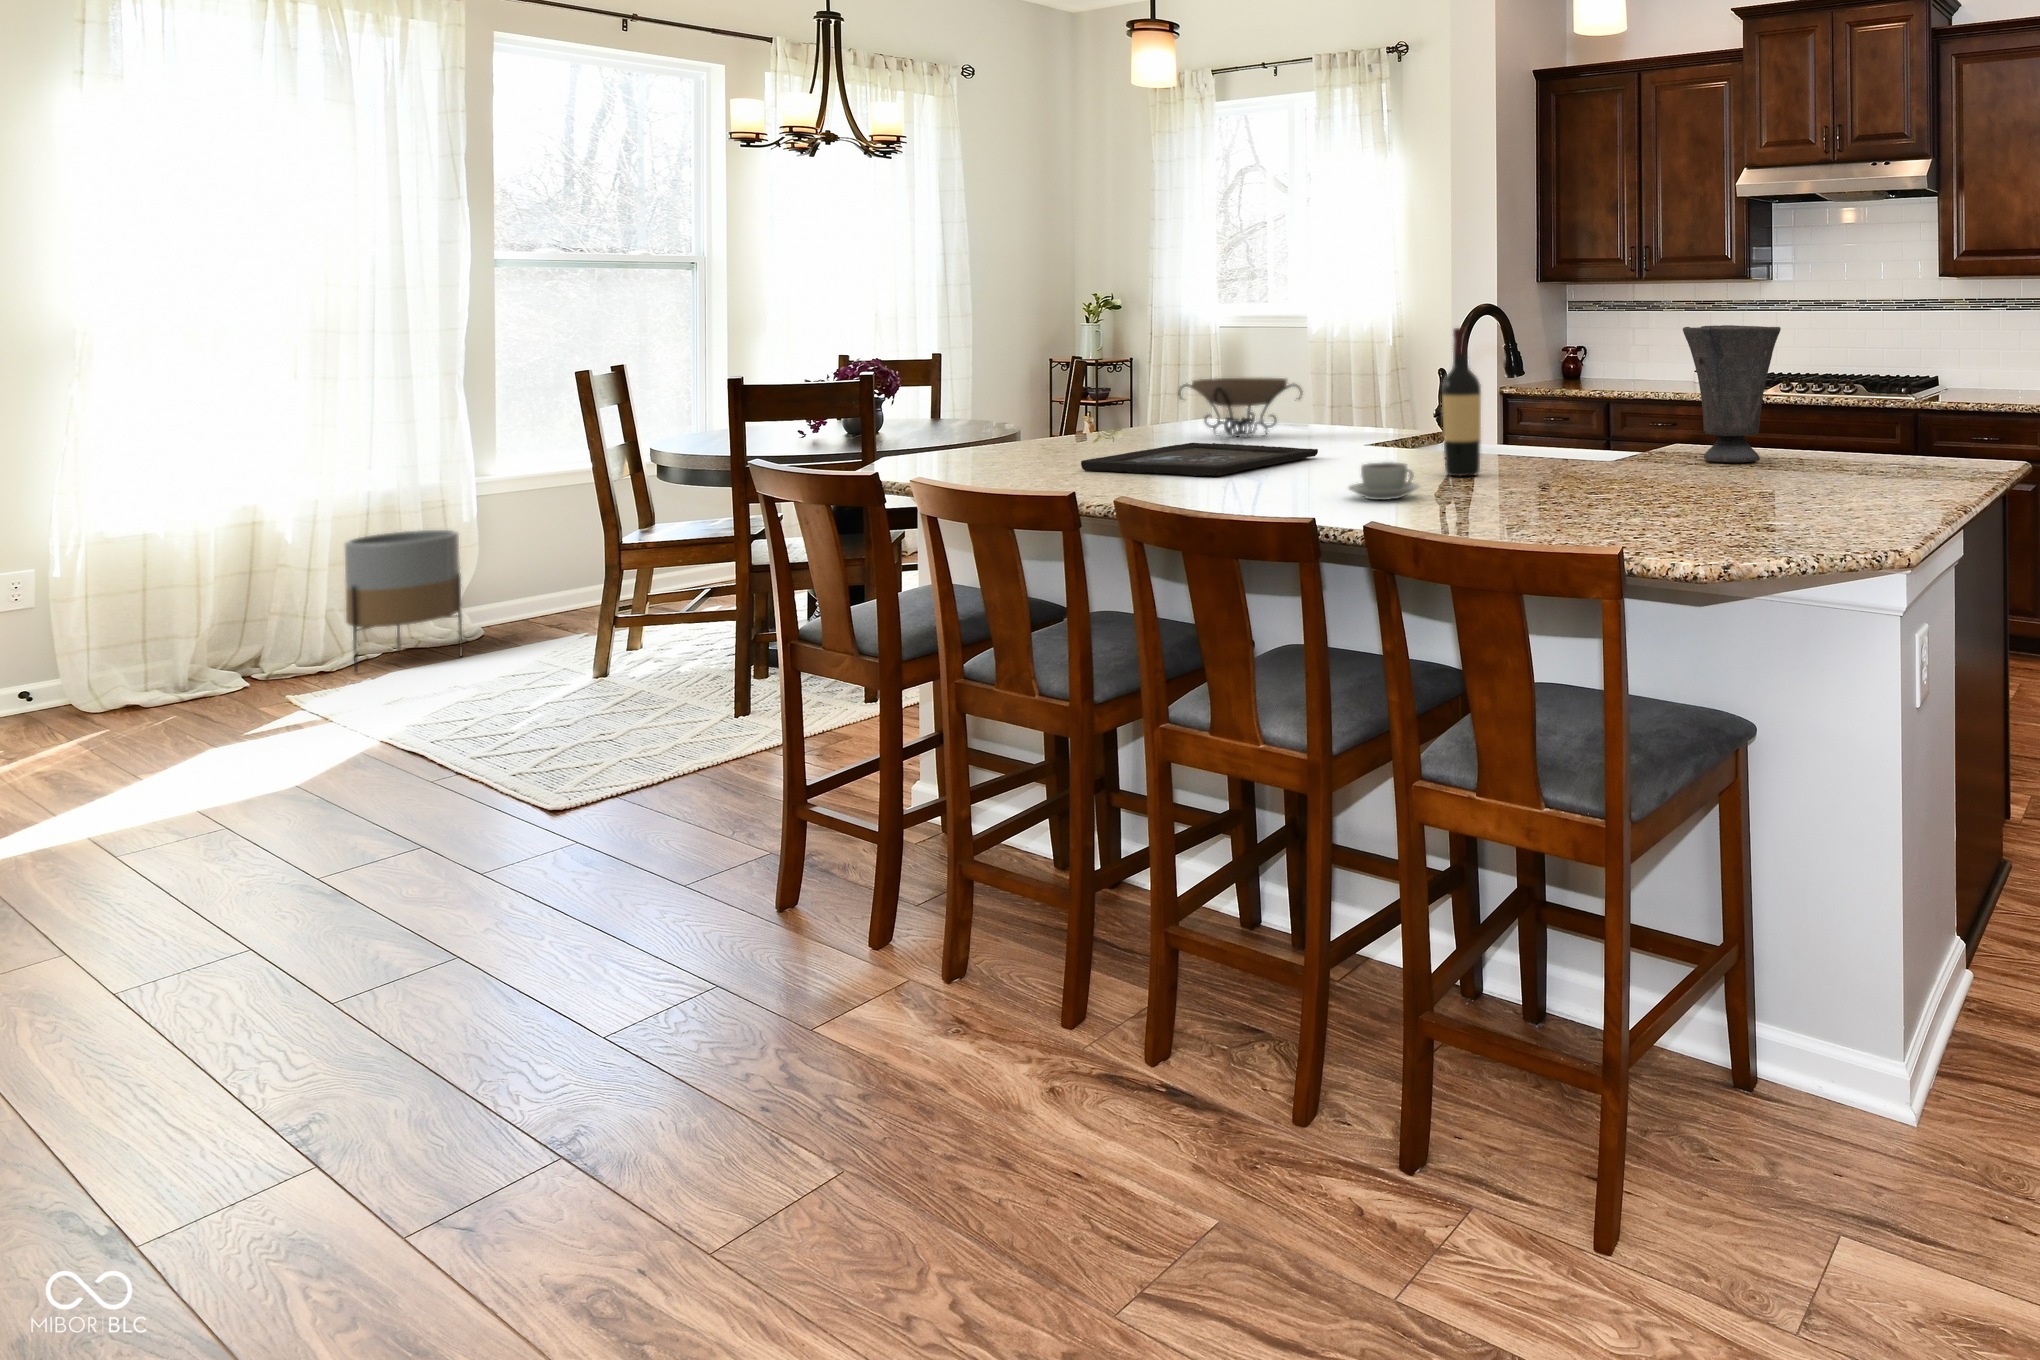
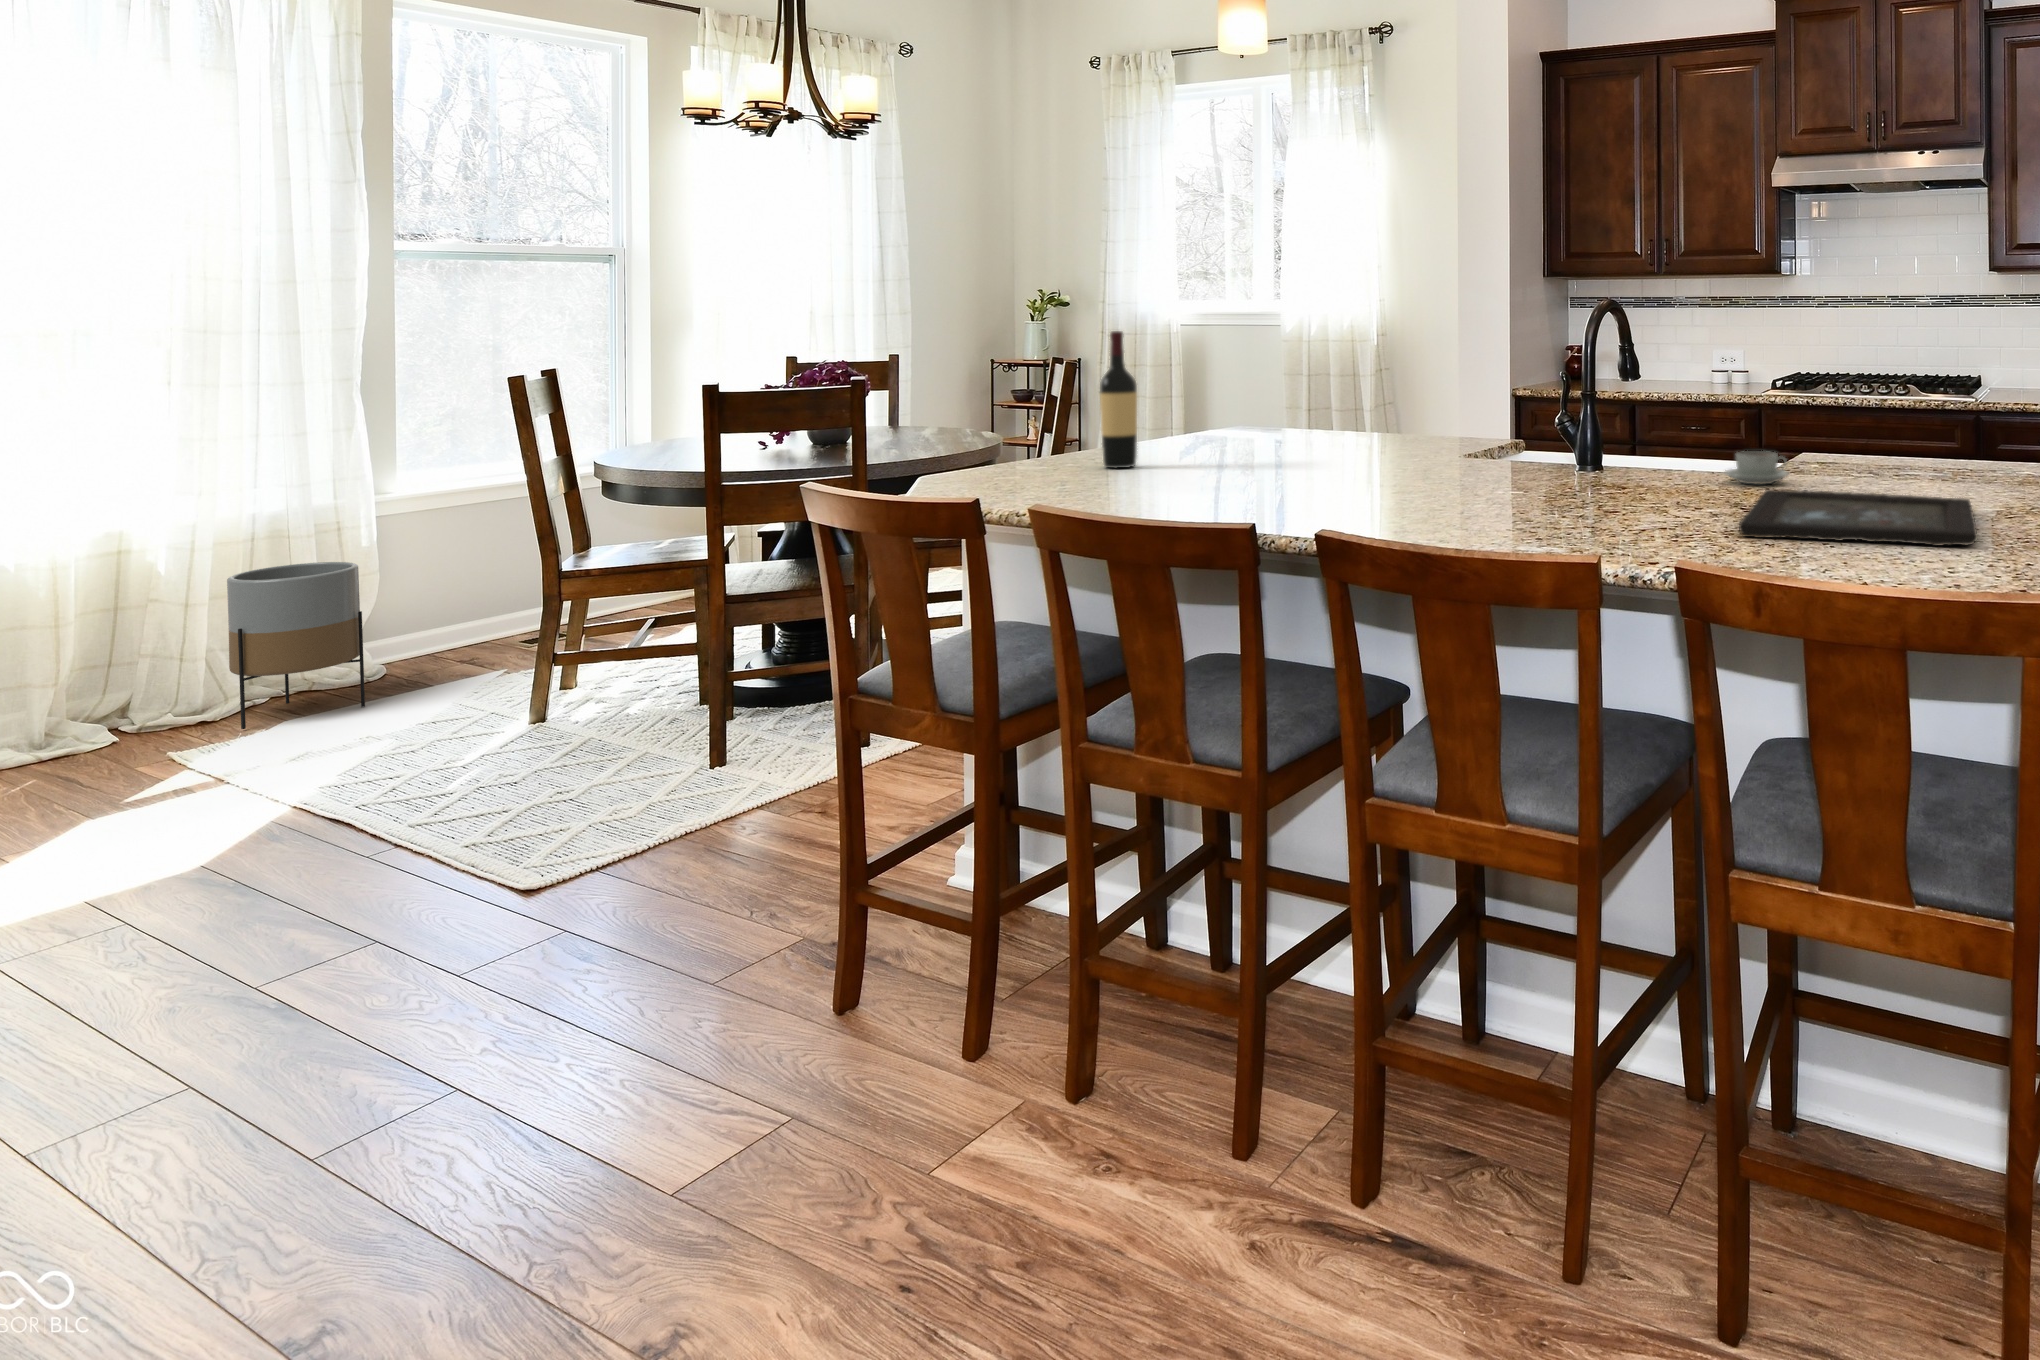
vase: present [1683,325,1781,462] -> none [1850,330,1962,483]
wine bottle: present [1442,328,1481,477] -> present [1100,331,1137,468]
decorative bowl: present [1178,378,1302,437] -> none [1239,388,1384,456]
tray: present [1081,443,1318,476] -> present [1739,489,1978,546]
coffee cup: present [1349,462,1420,500] -> present [1725,451,1789,484]

